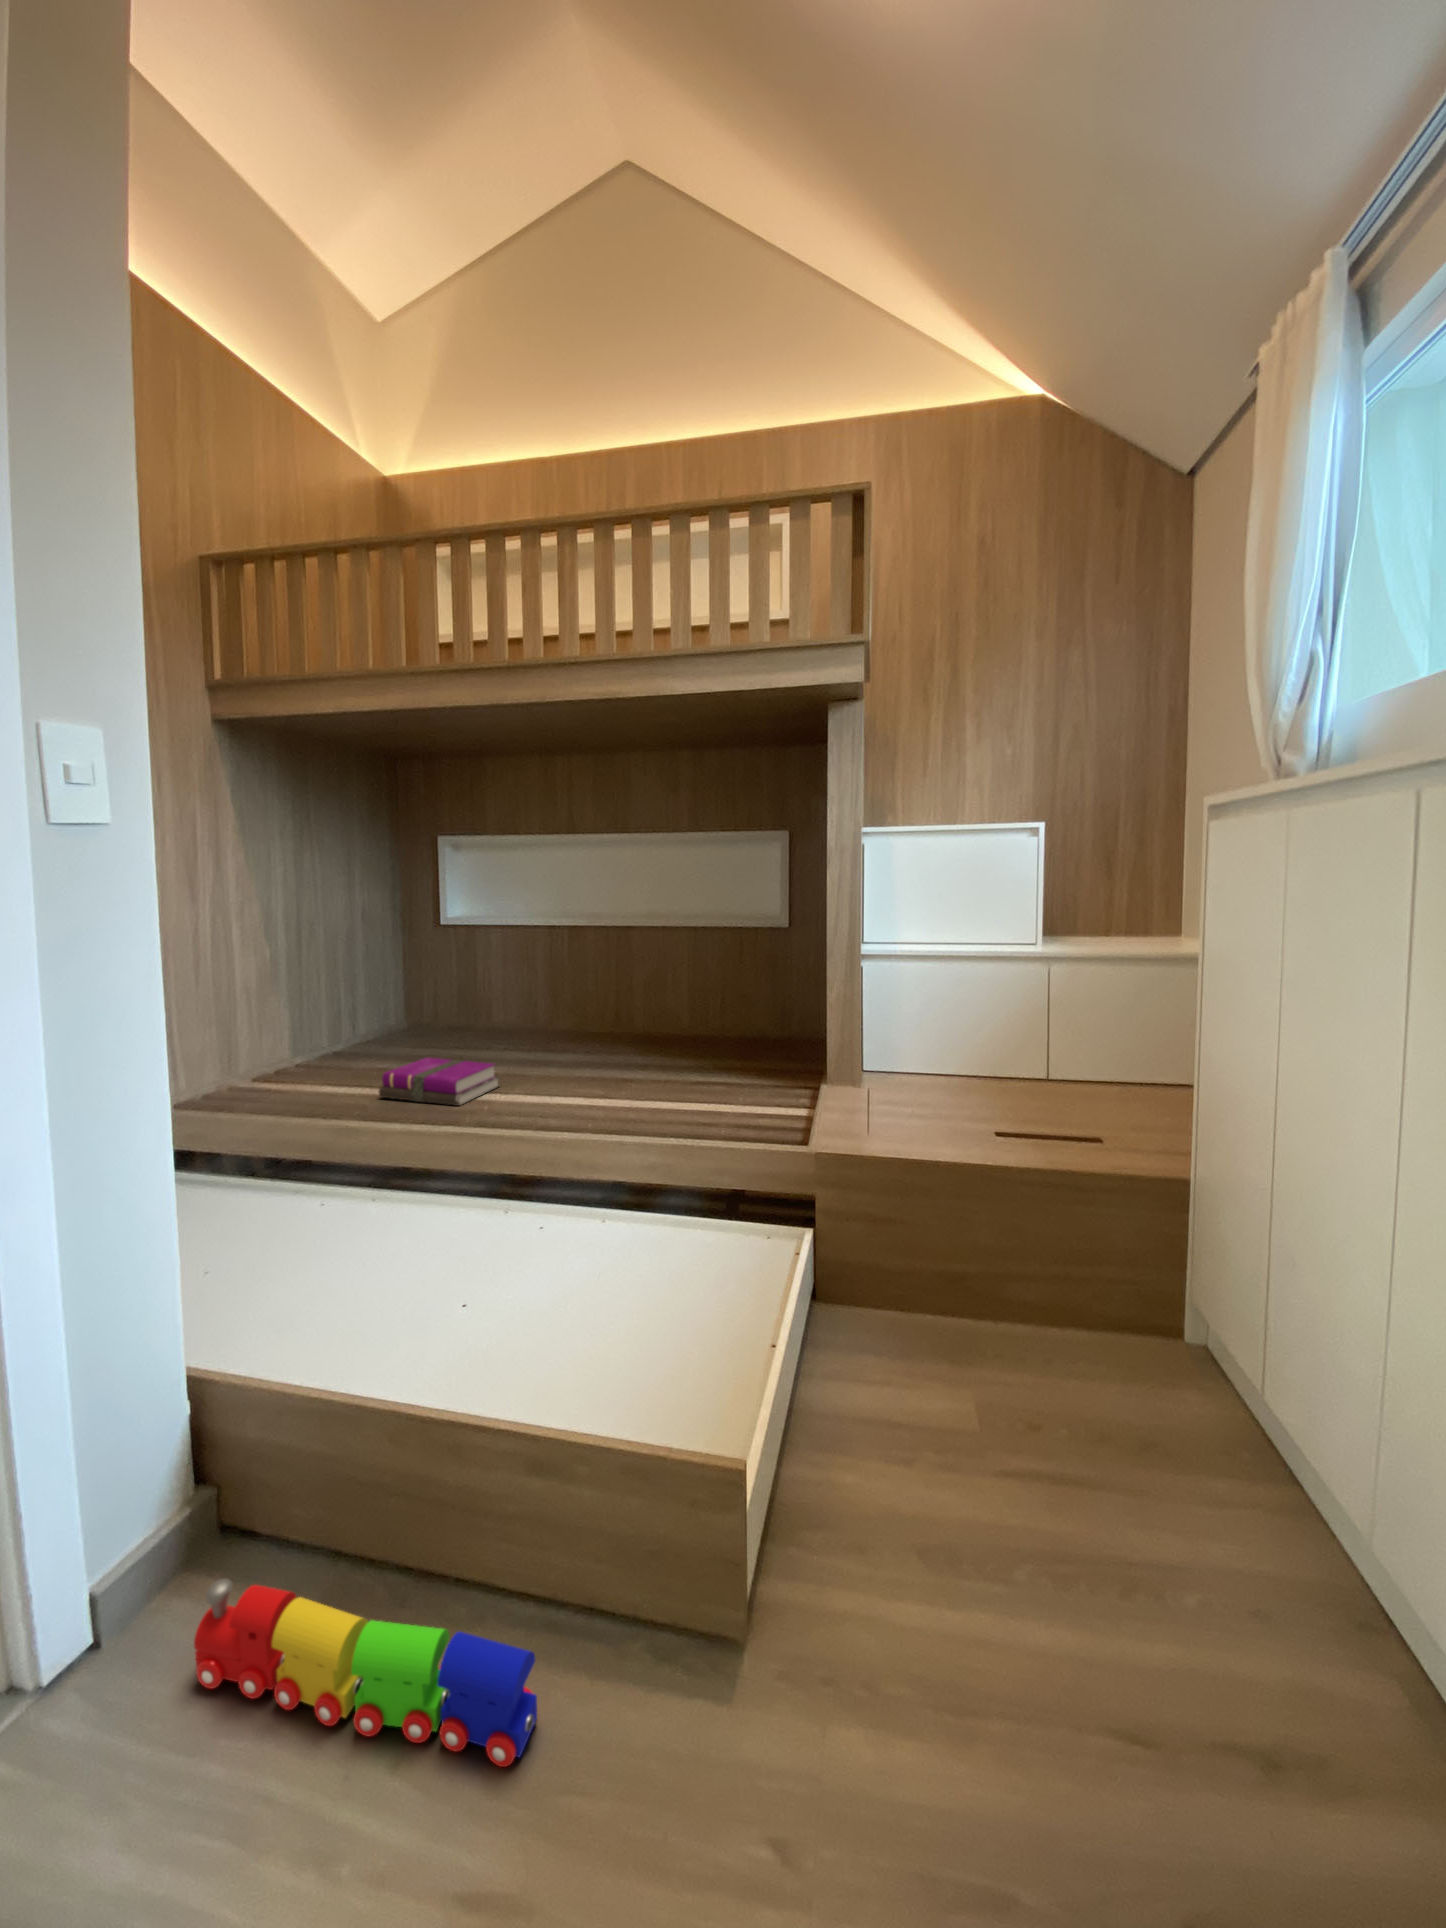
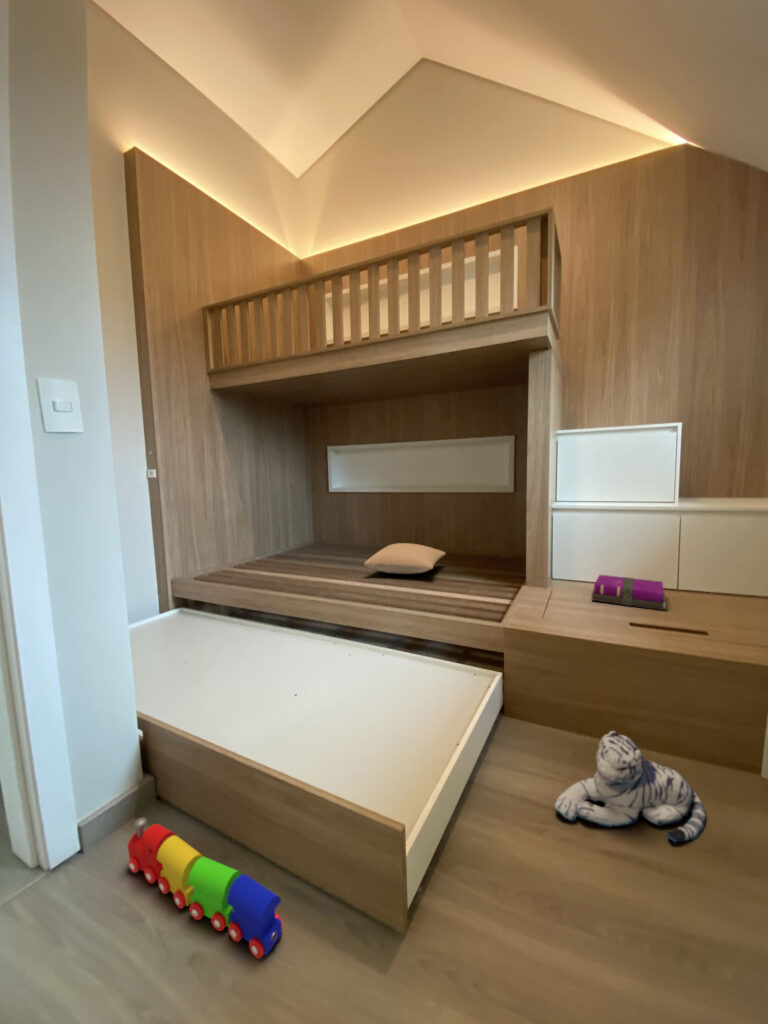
pillow: none [541,1019,682,1074] -> present [364,543,446,574]
notebook: present [379,1058,499,1106] -> present [592,575,666,610]
plush toy: none [921,1301,1123,1452] -> present [555,731,706,842]

